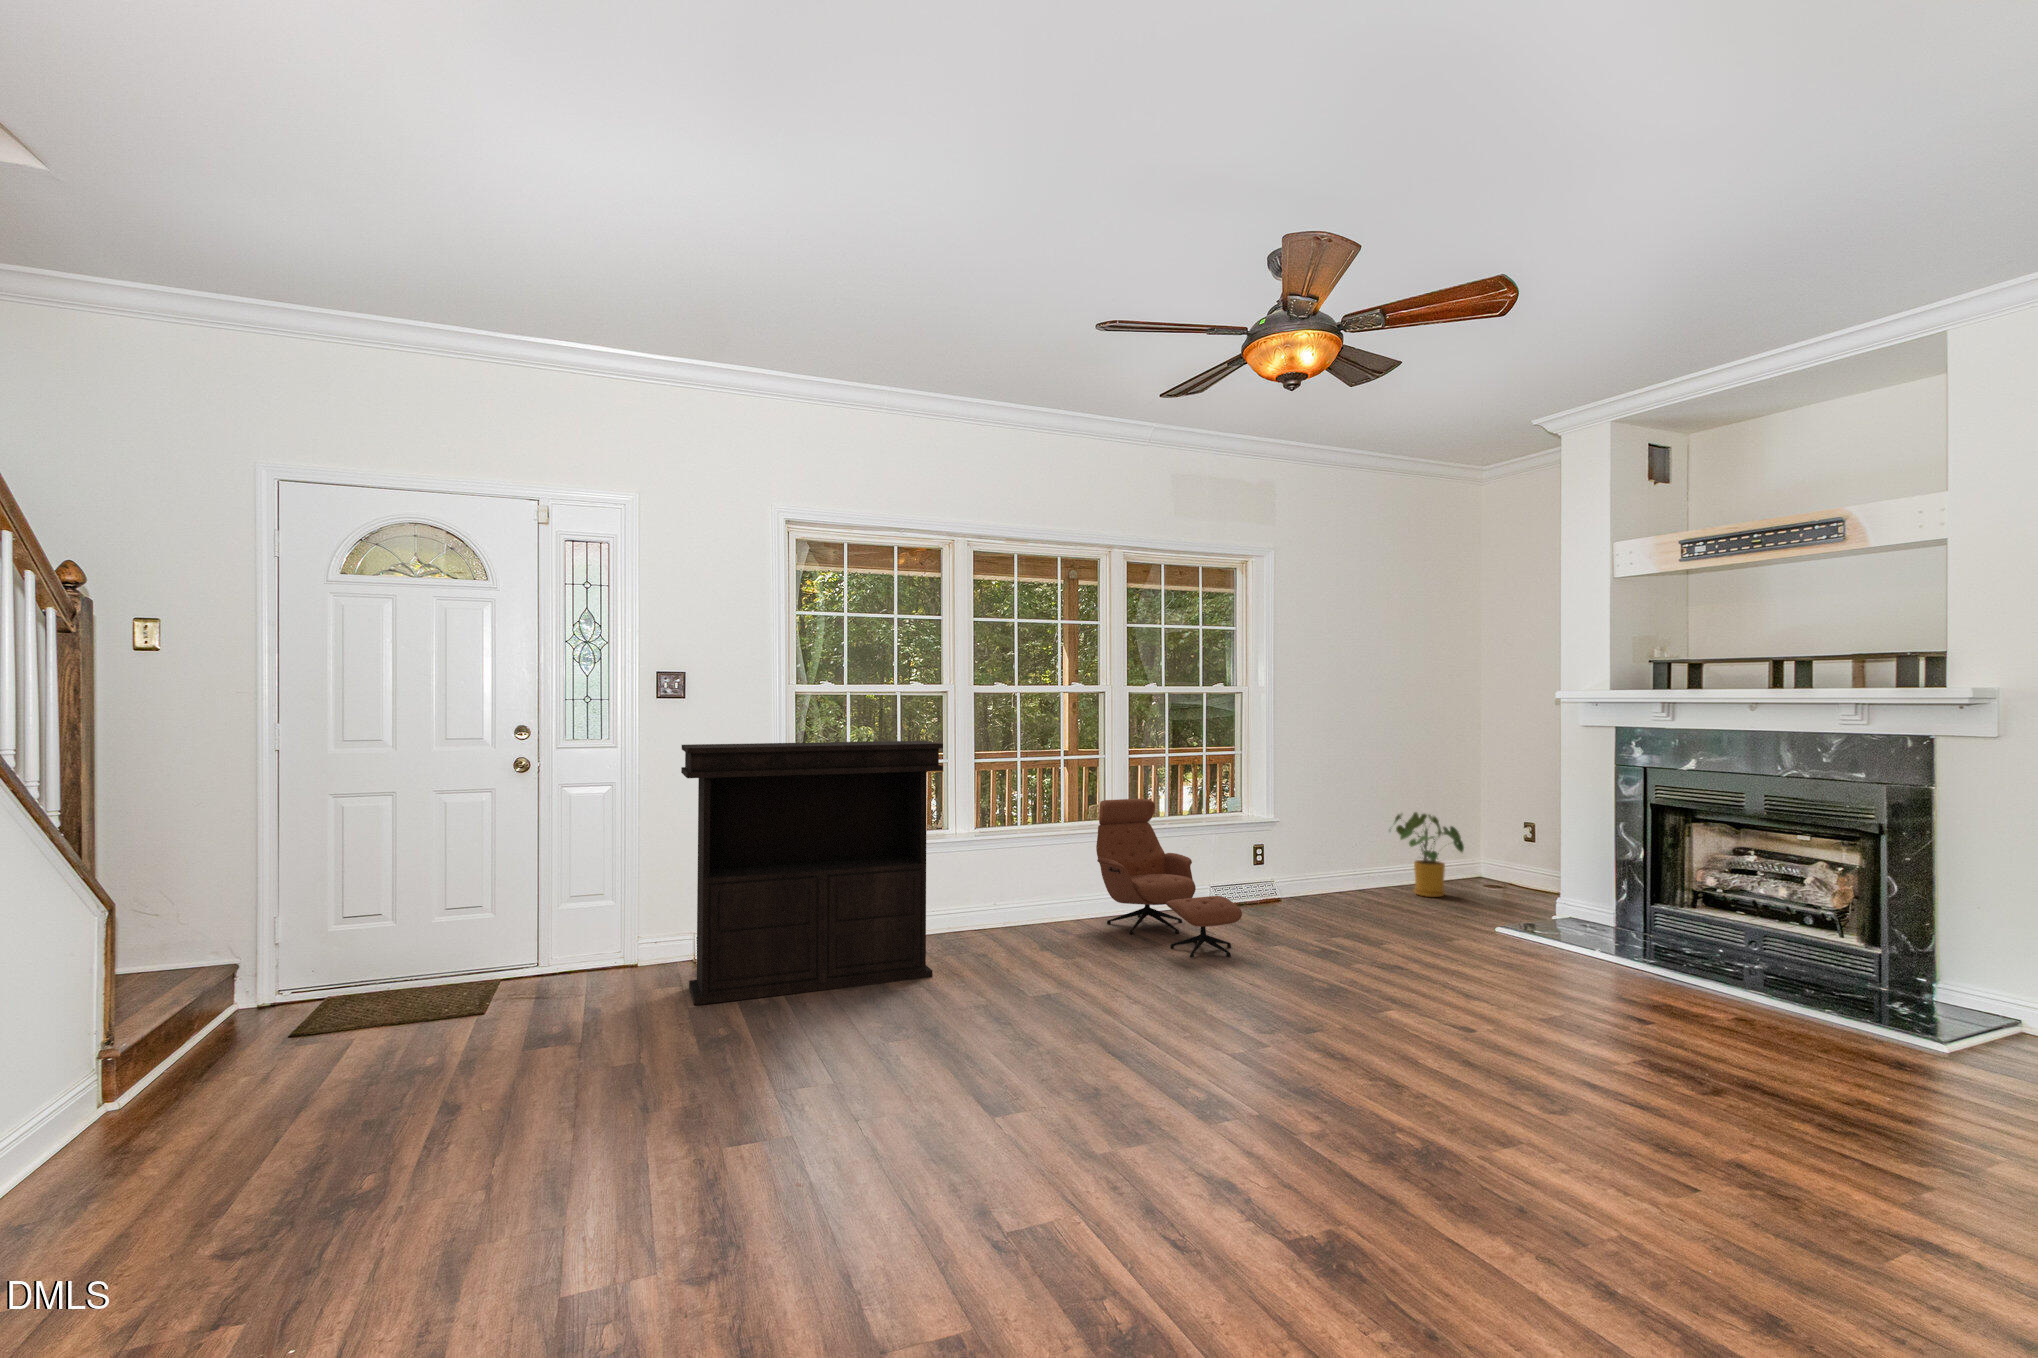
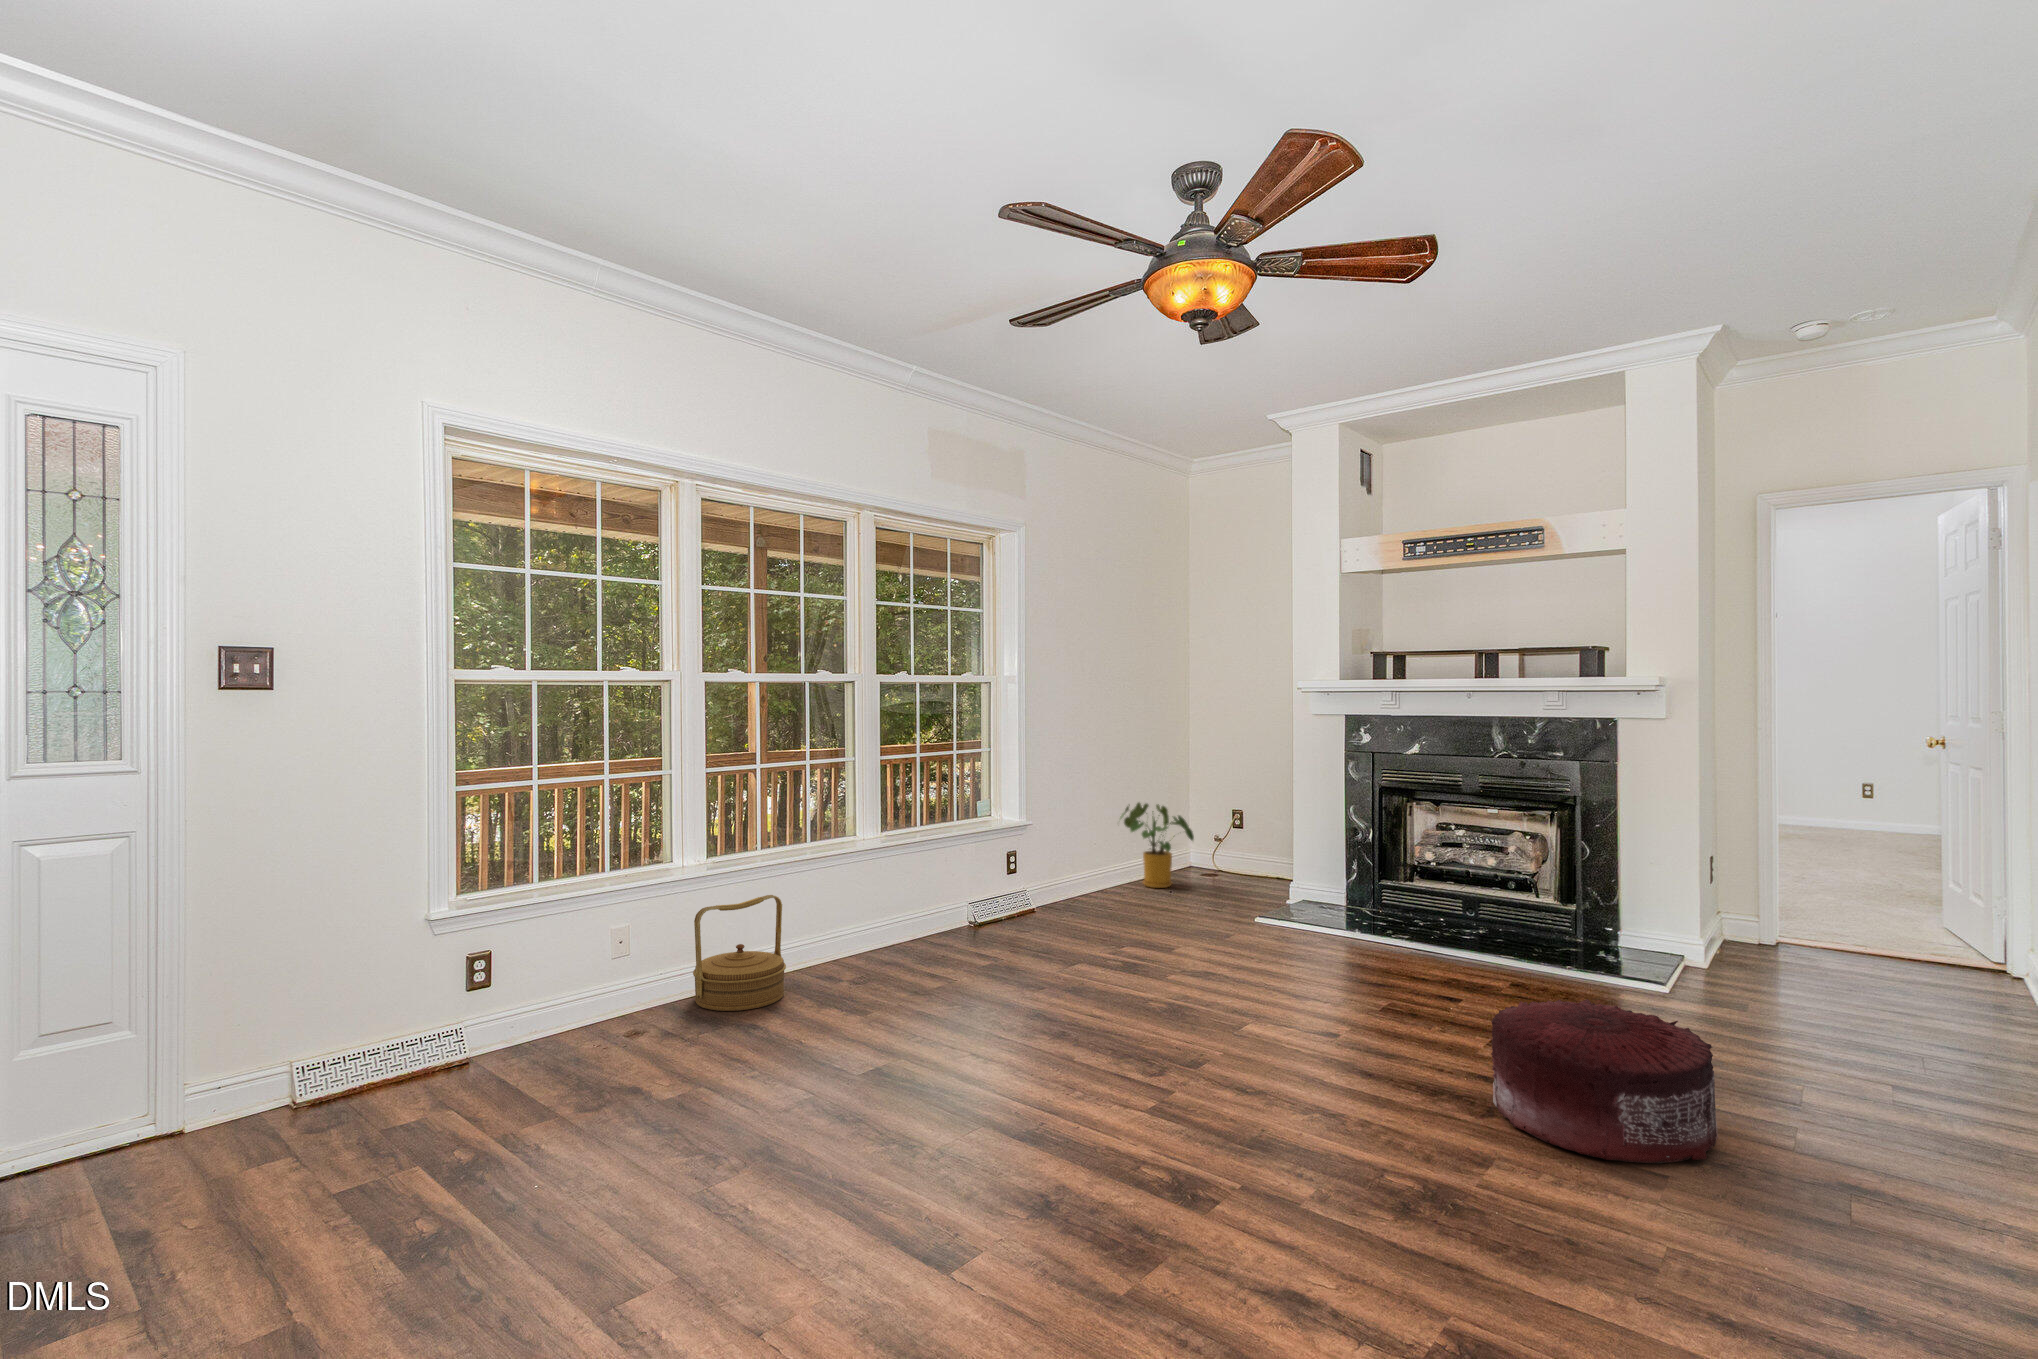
console table: present [681,741,943,1005] -> none [299,748,719,1185]
lounge chair: present [1096,799,1242,957] -> none [852,806,1044,990]
woven basket: none [954,861,1026,946] -> present [693,895,786,1011]
pouf: none [1564,1010,1811,1182] -> present [1491,999,1718,1163]

